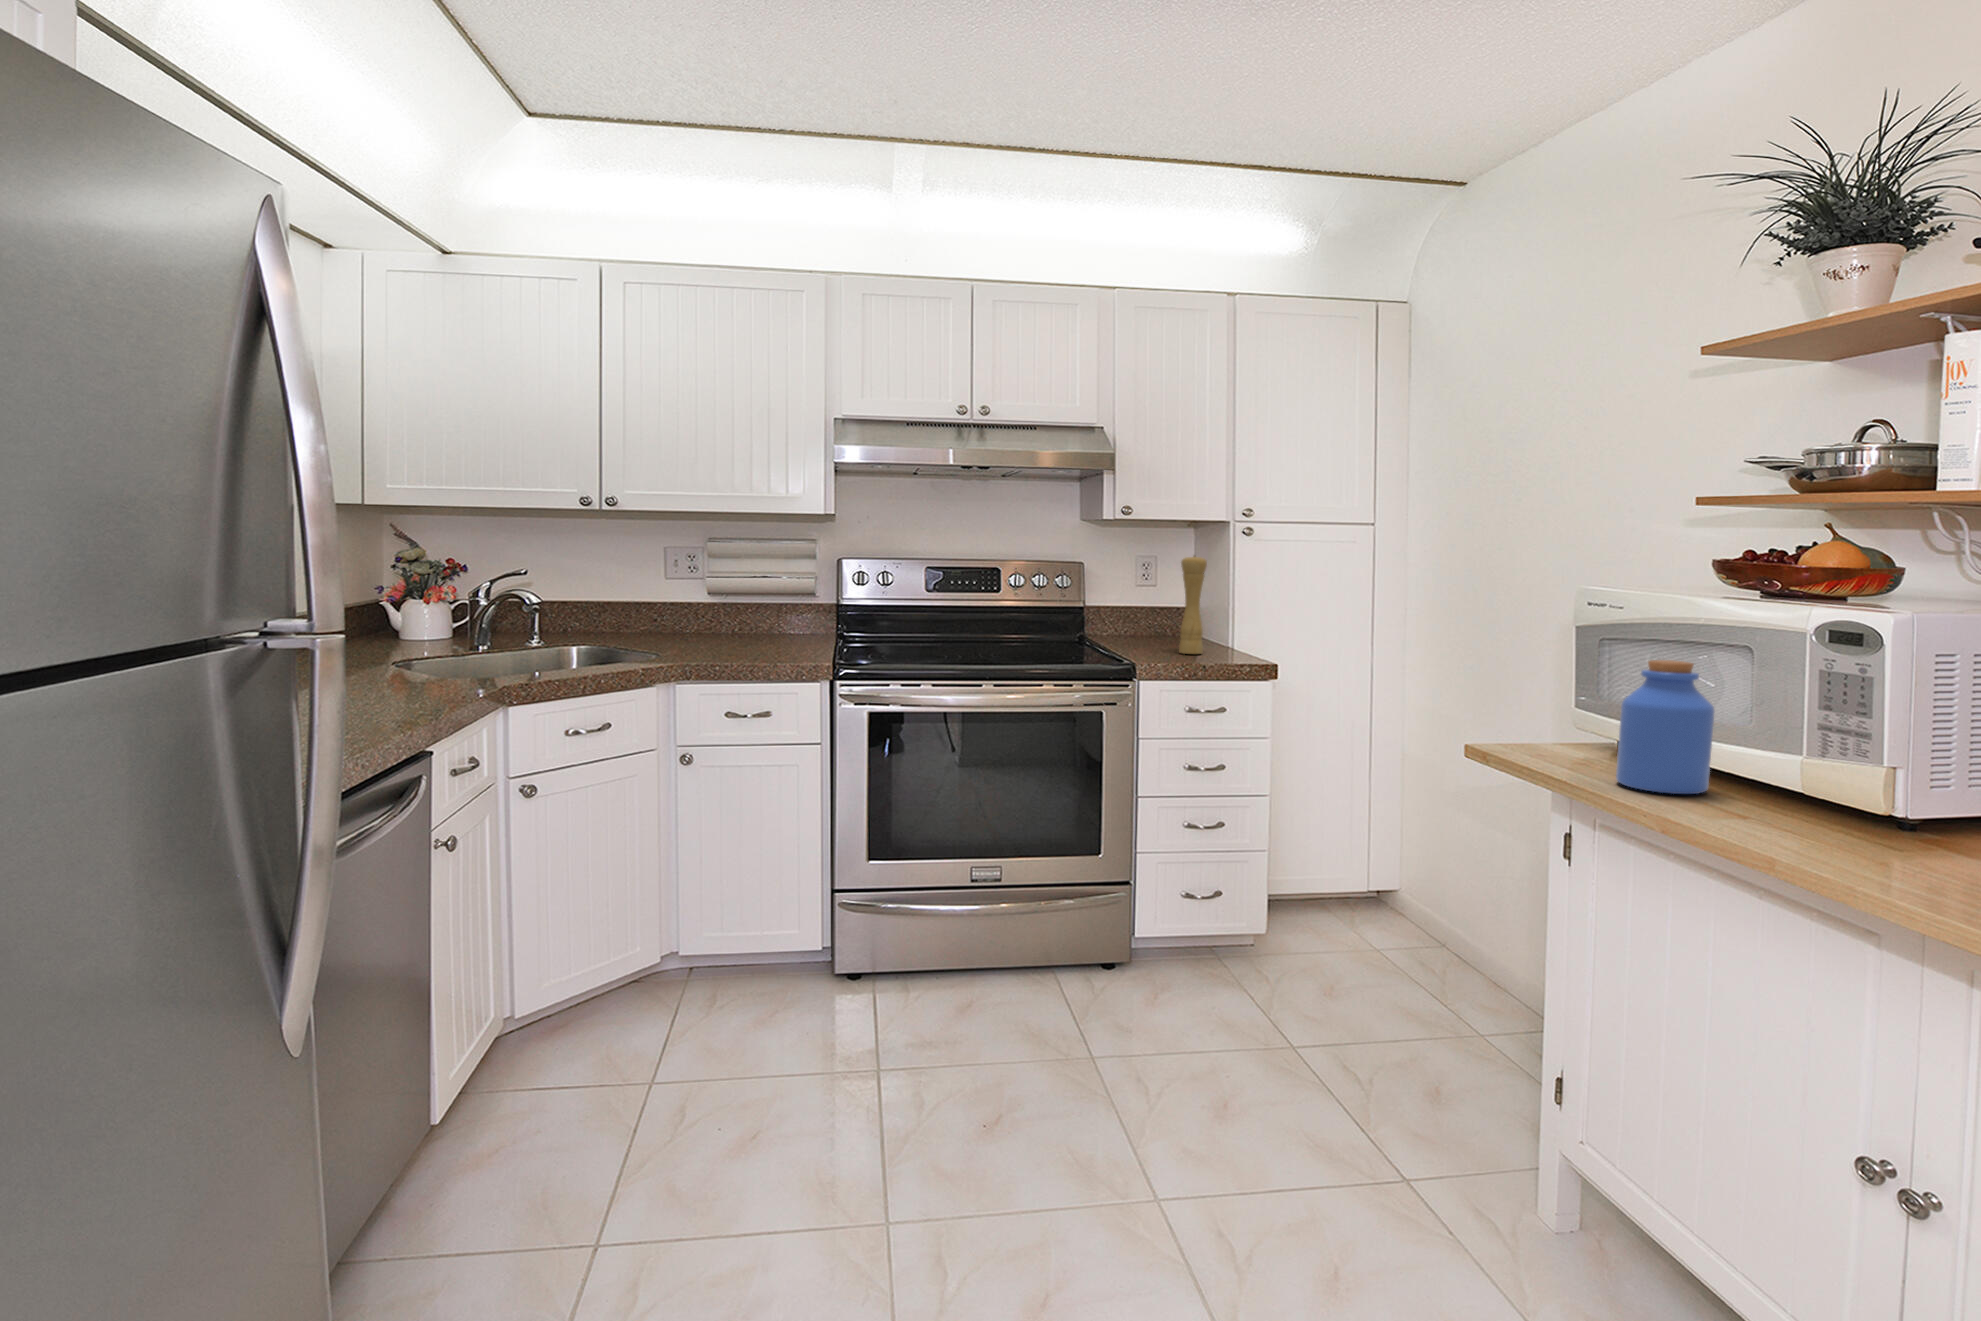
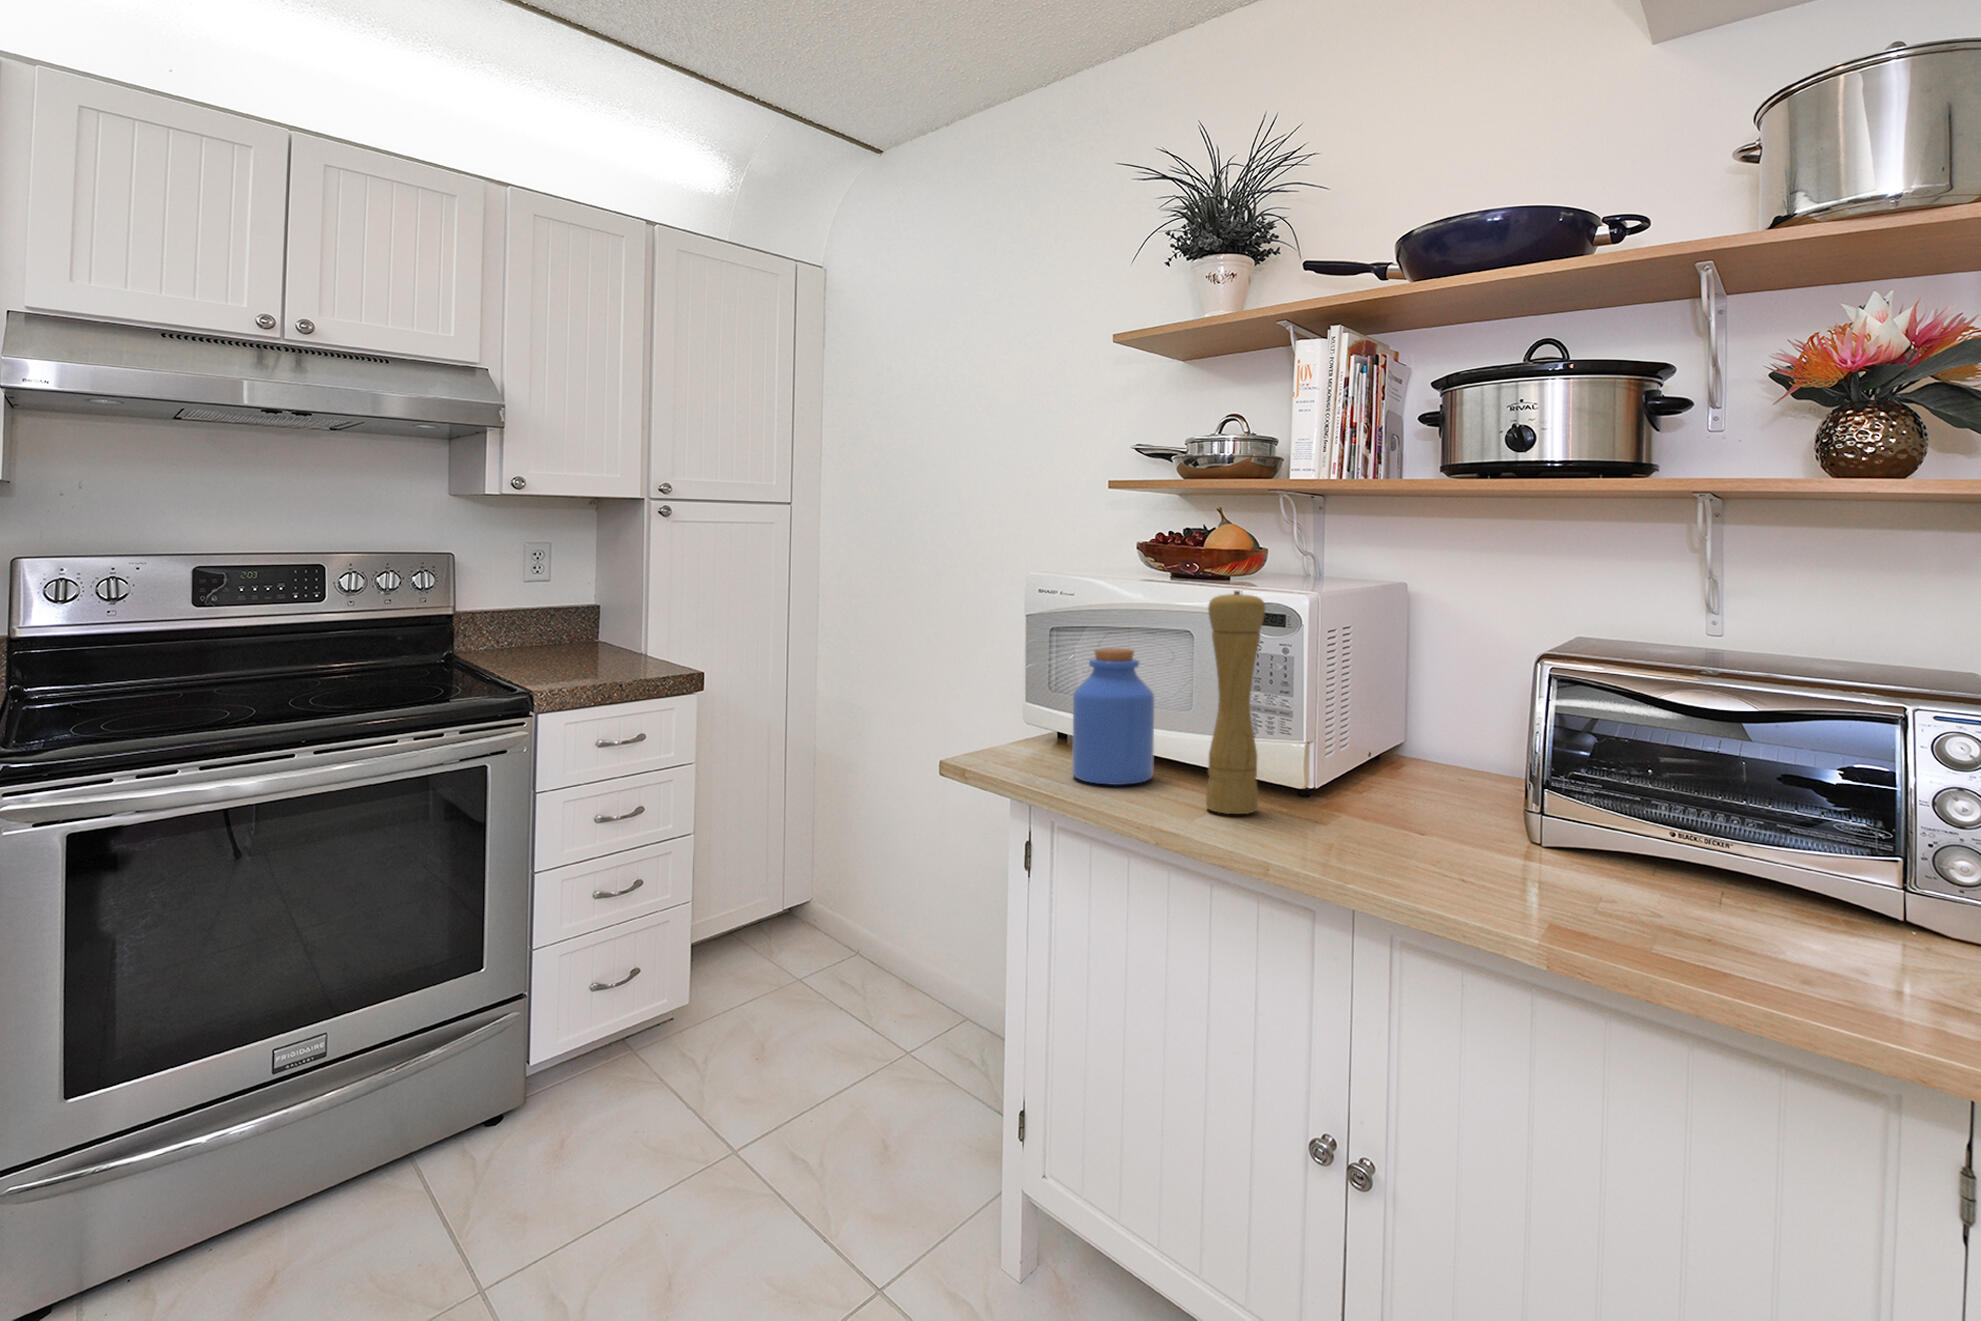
pepper mill: present [1179,556,1207,654] -> present [1206,591,1265,814]

